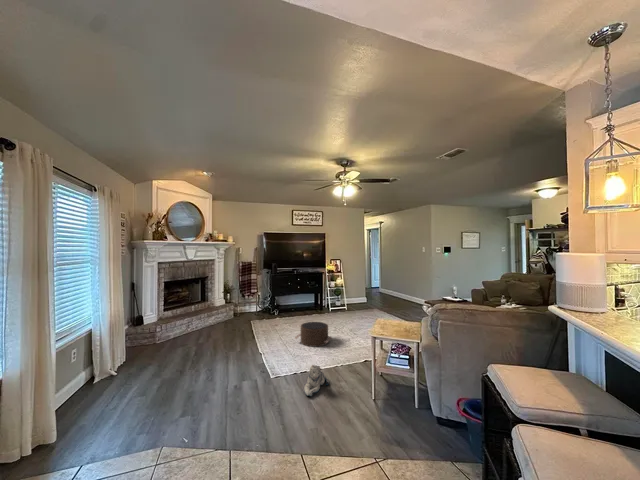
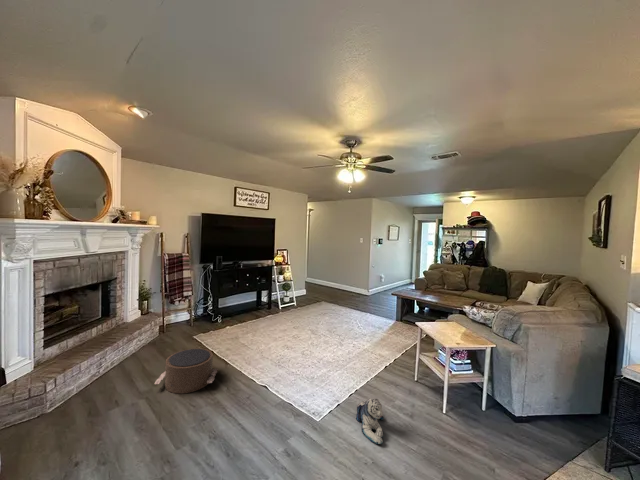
pouf: present [295,322,331,347] -> present [154,348,218,393]

